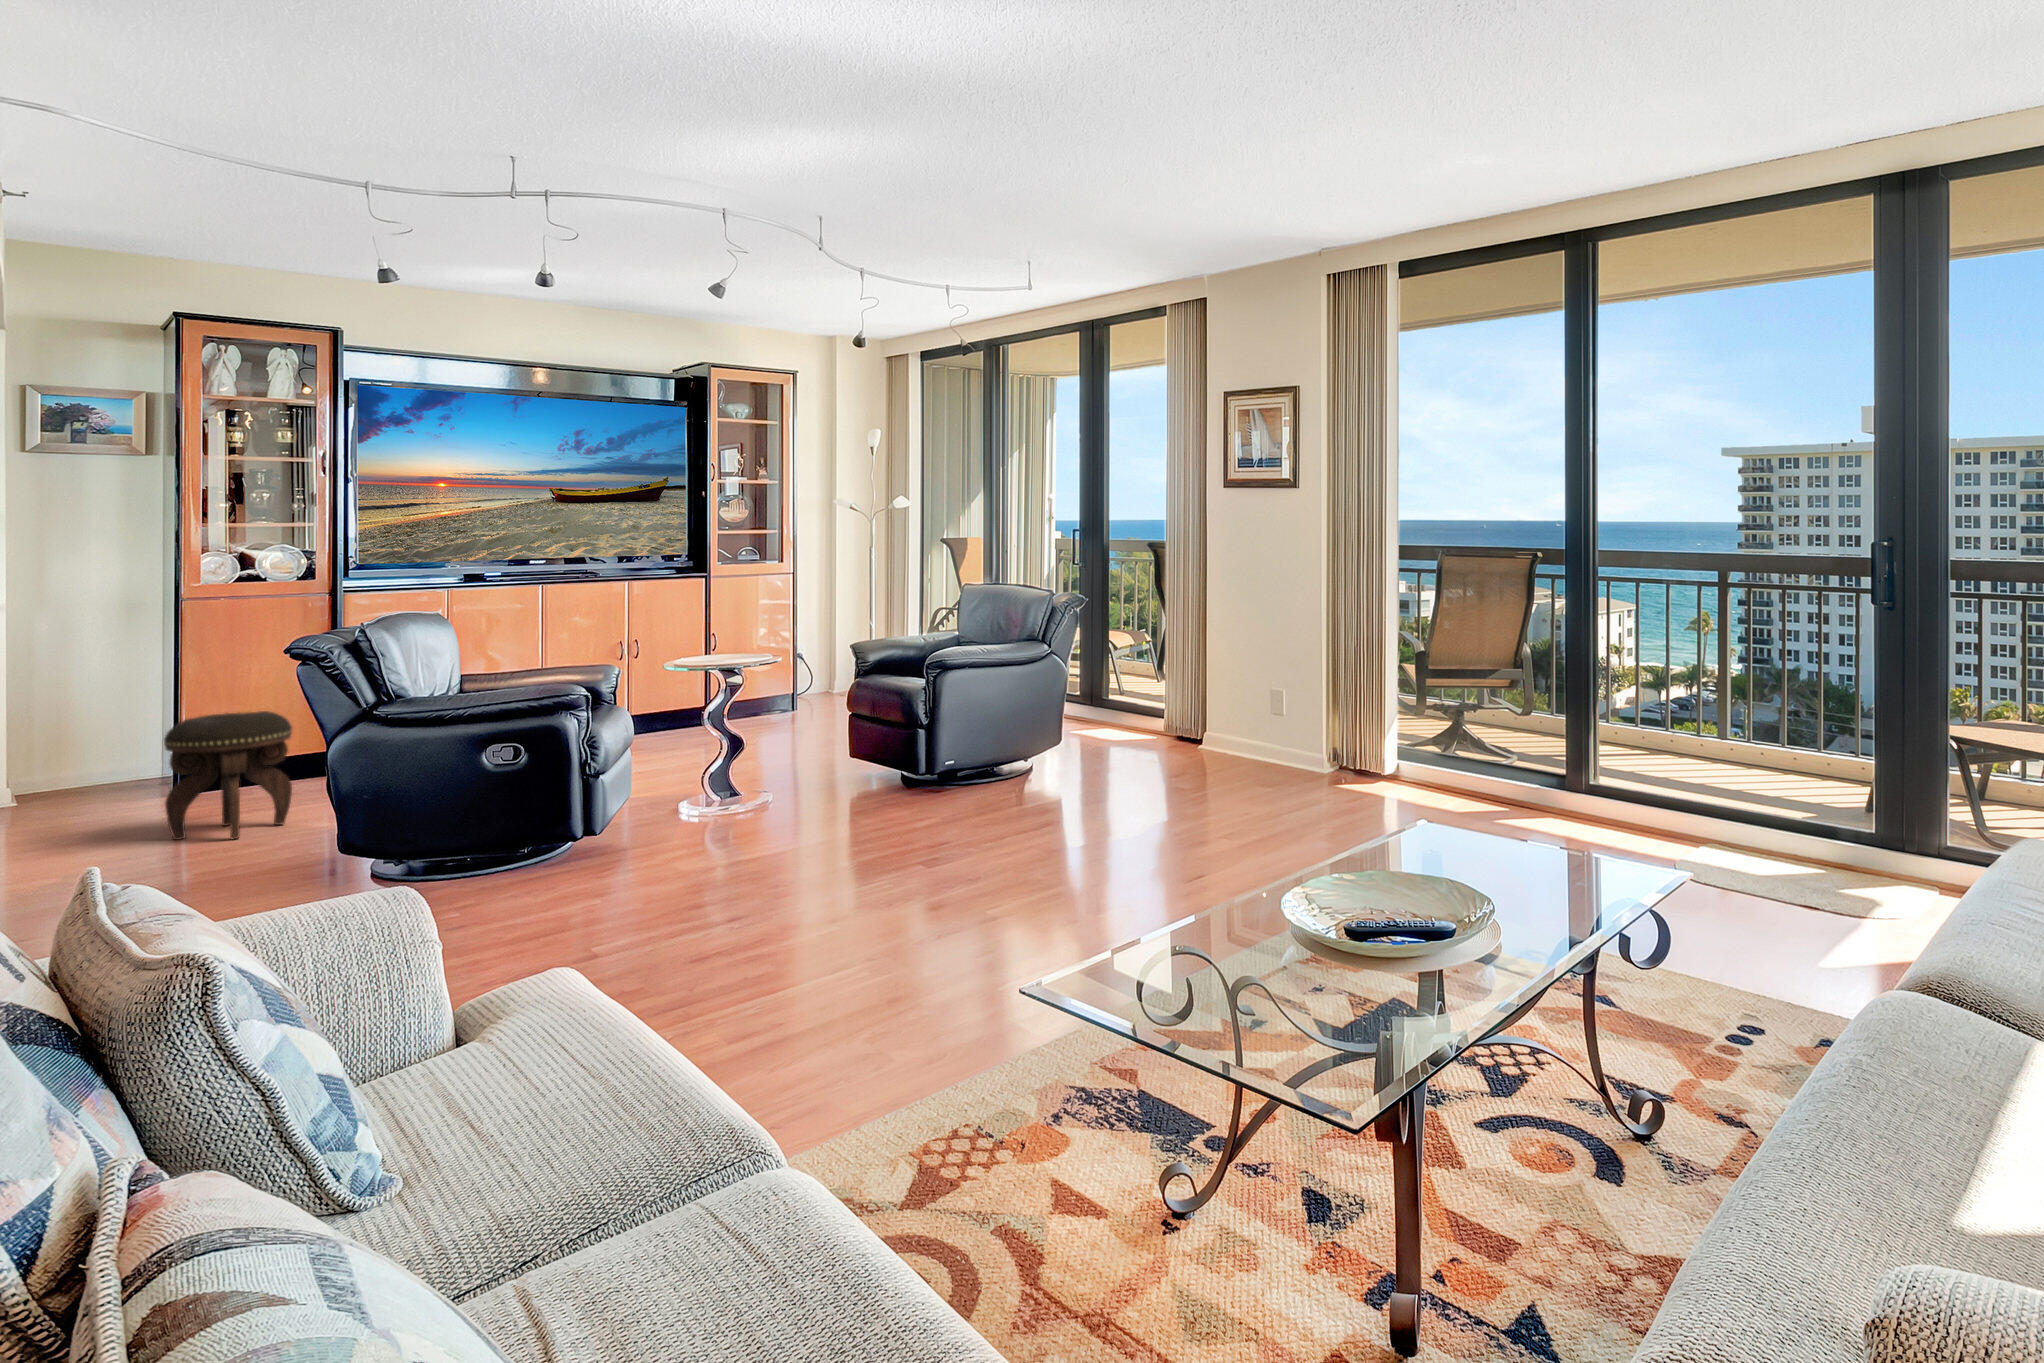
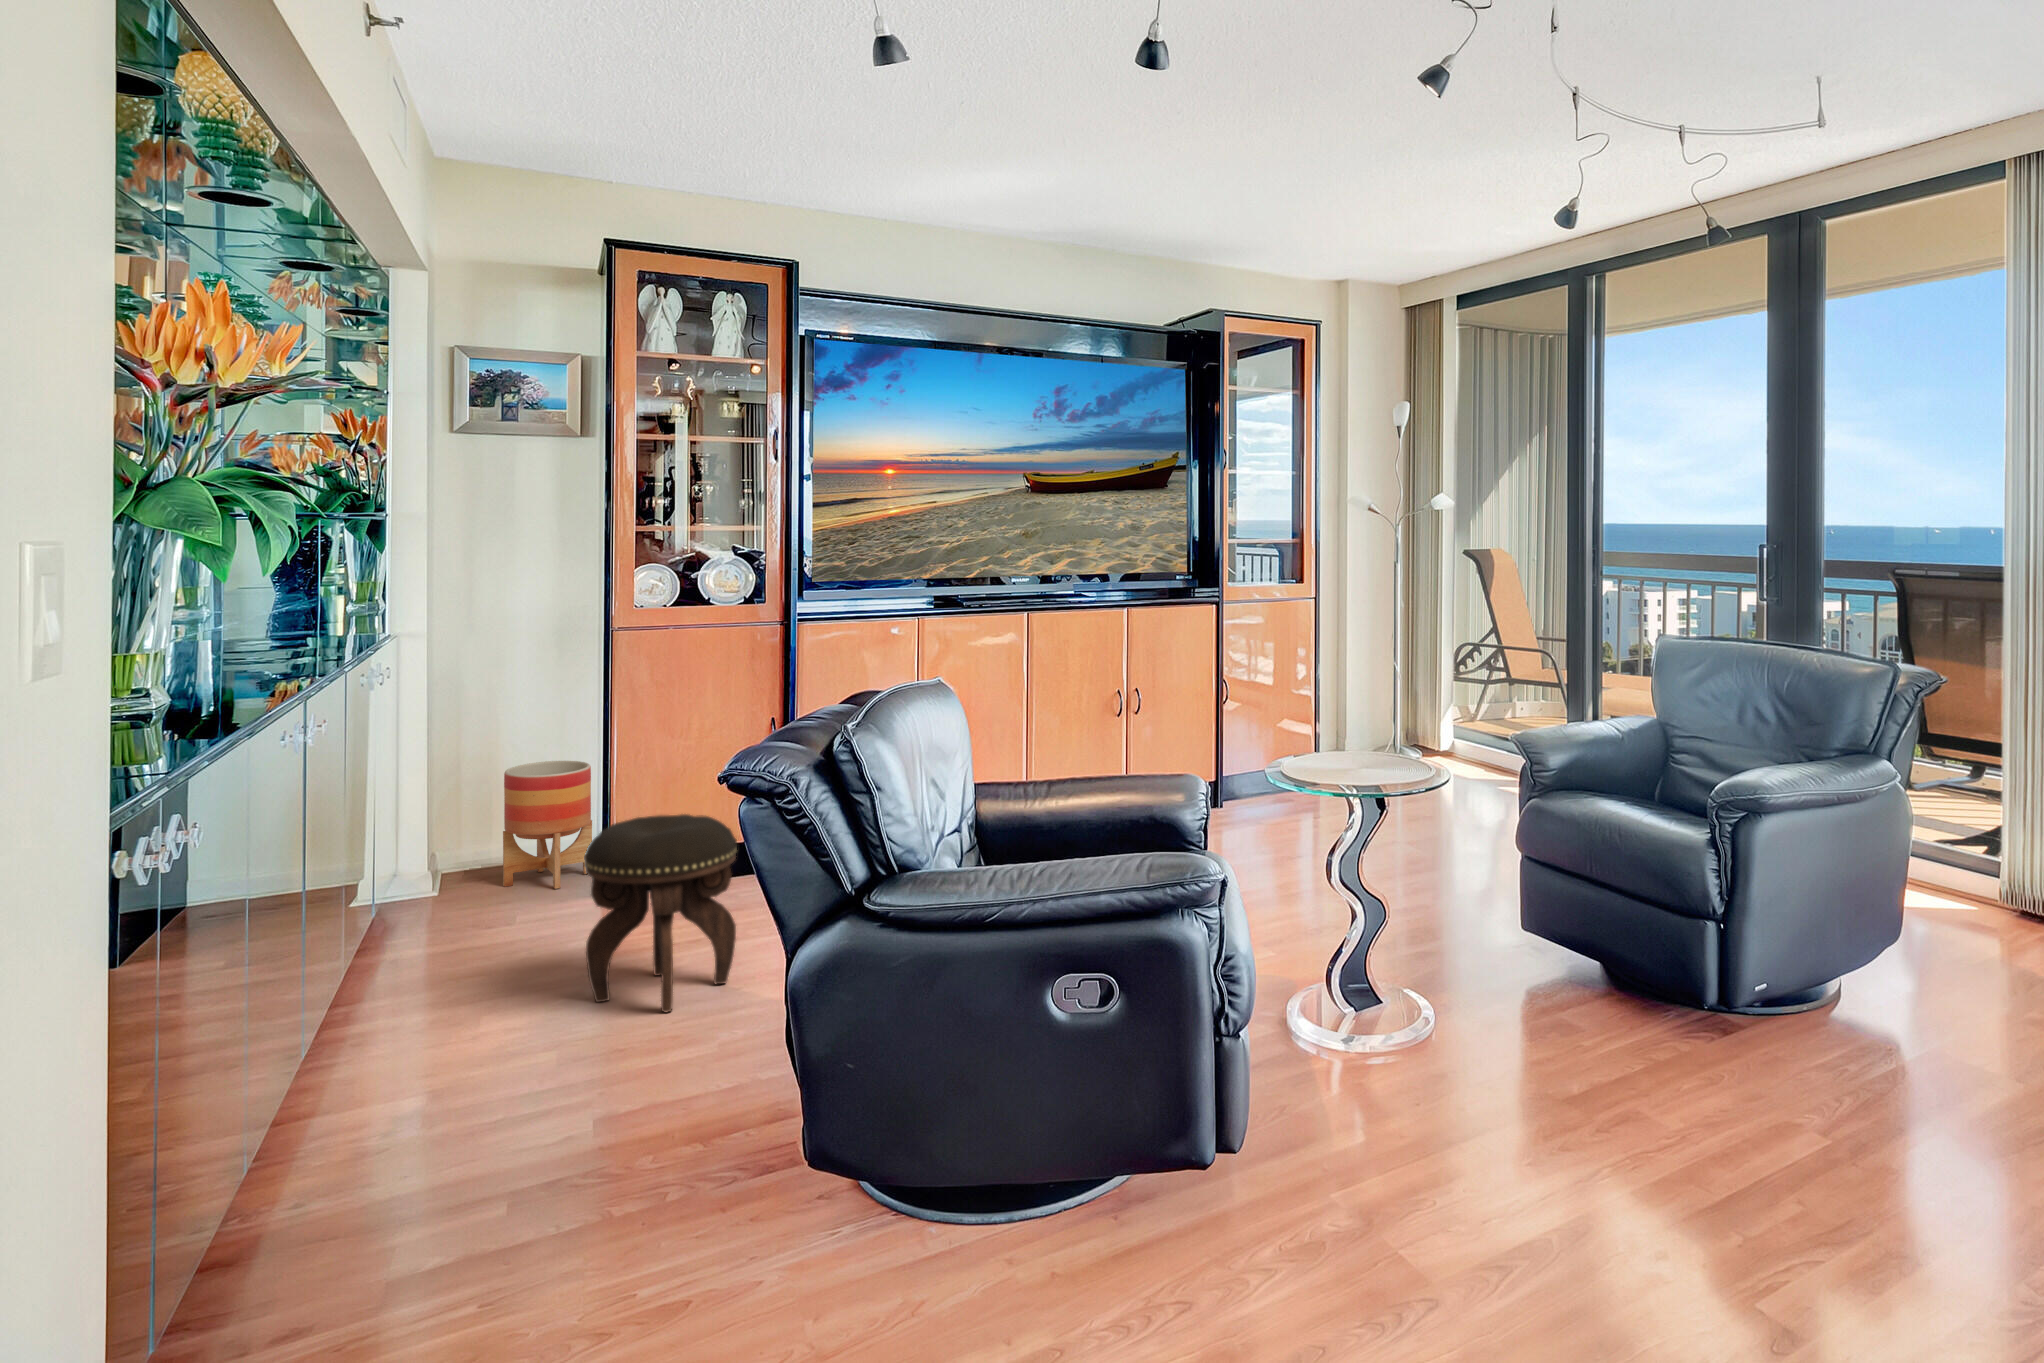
planter: none [76,702,160,798] -> present [503,761,592,889]

